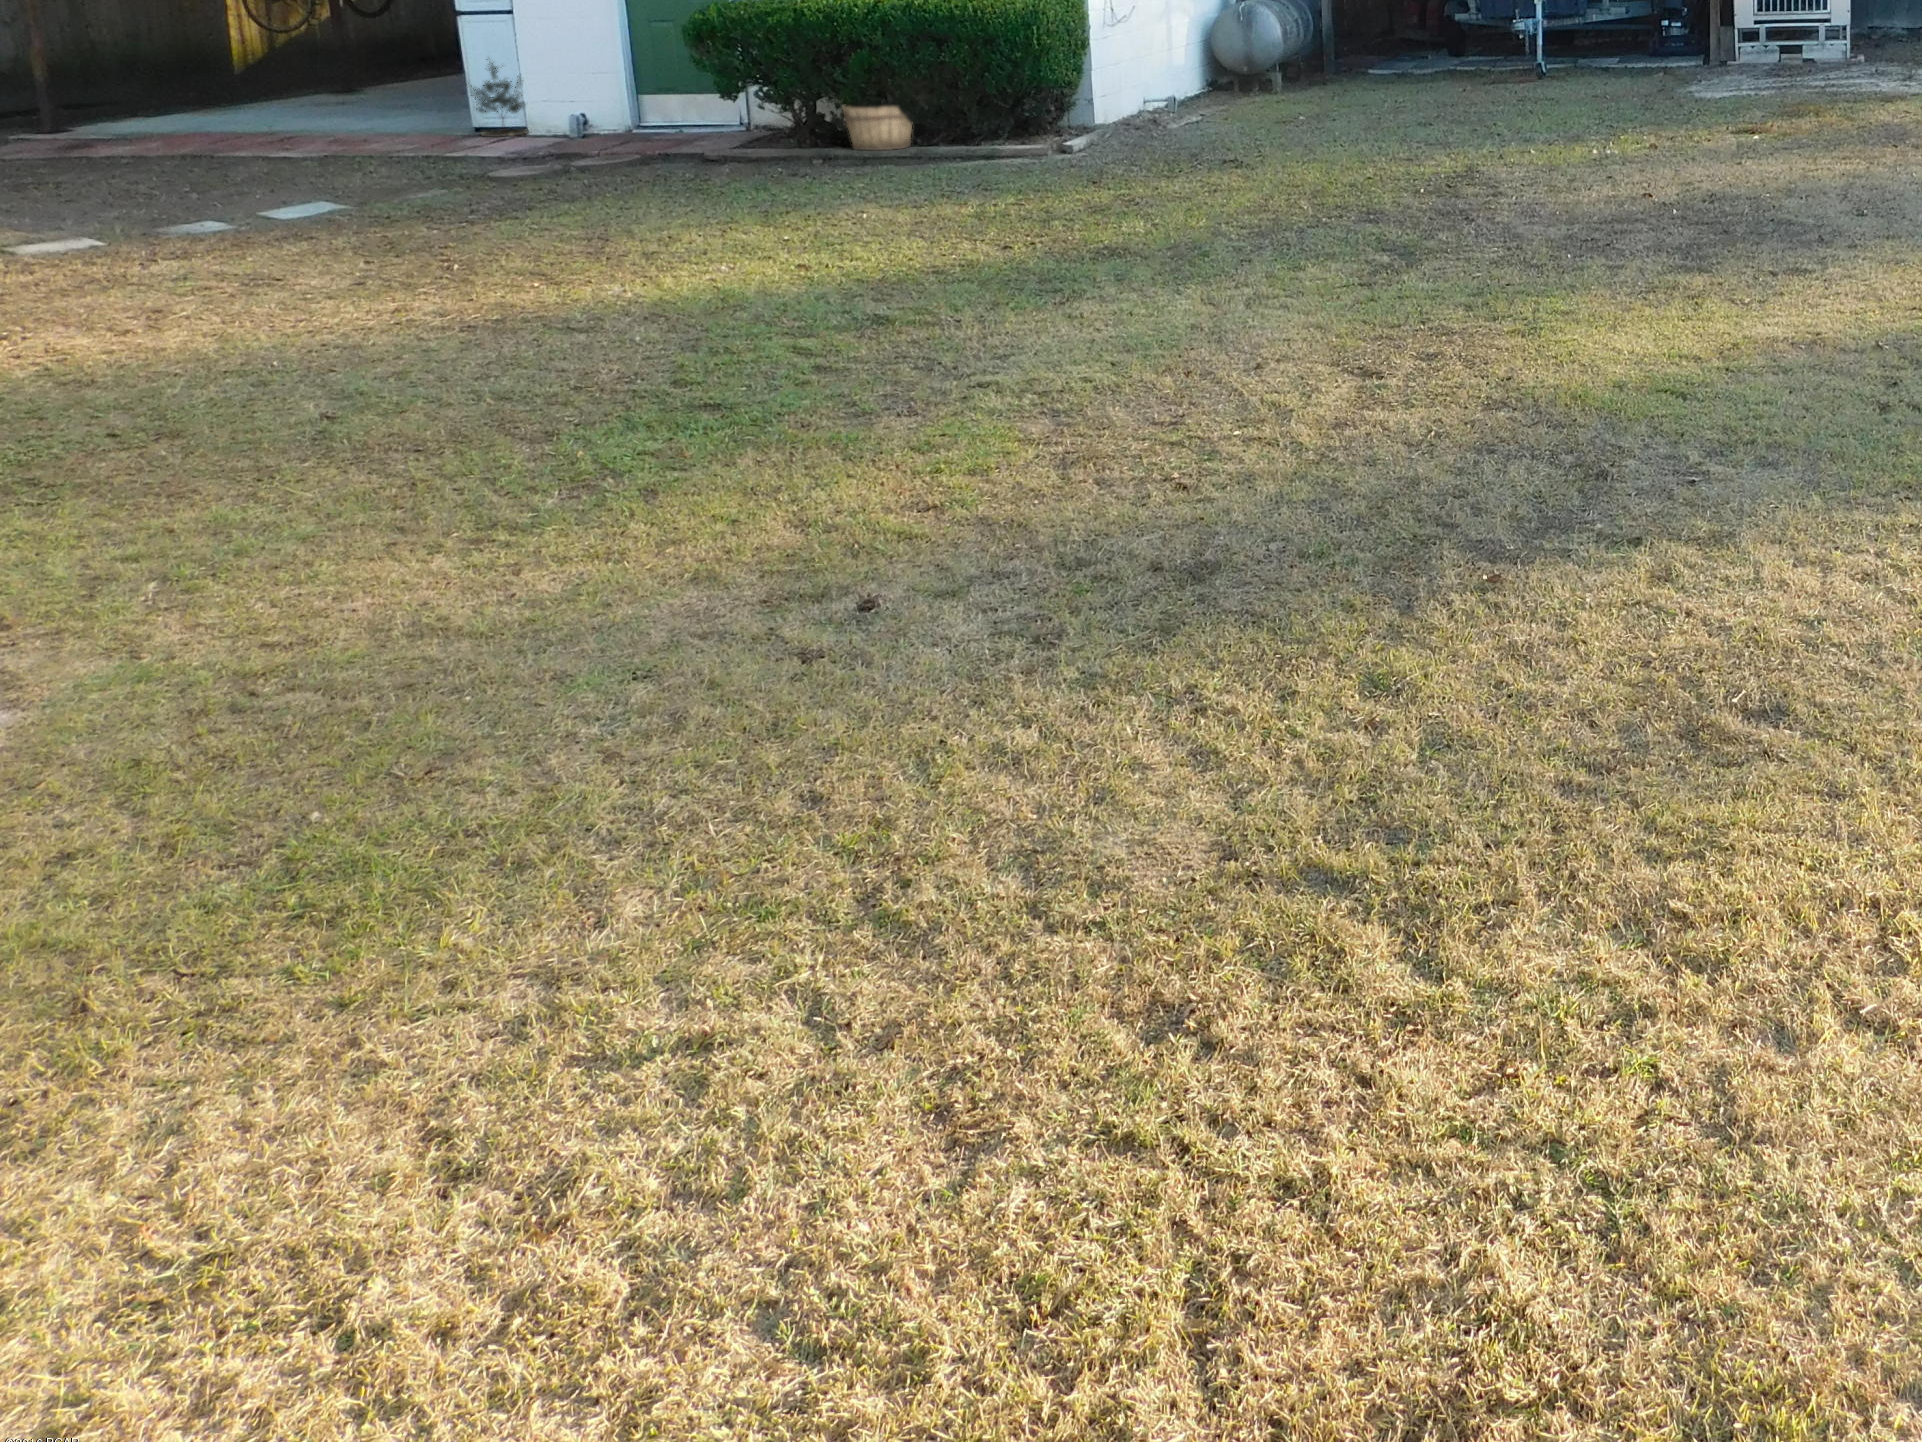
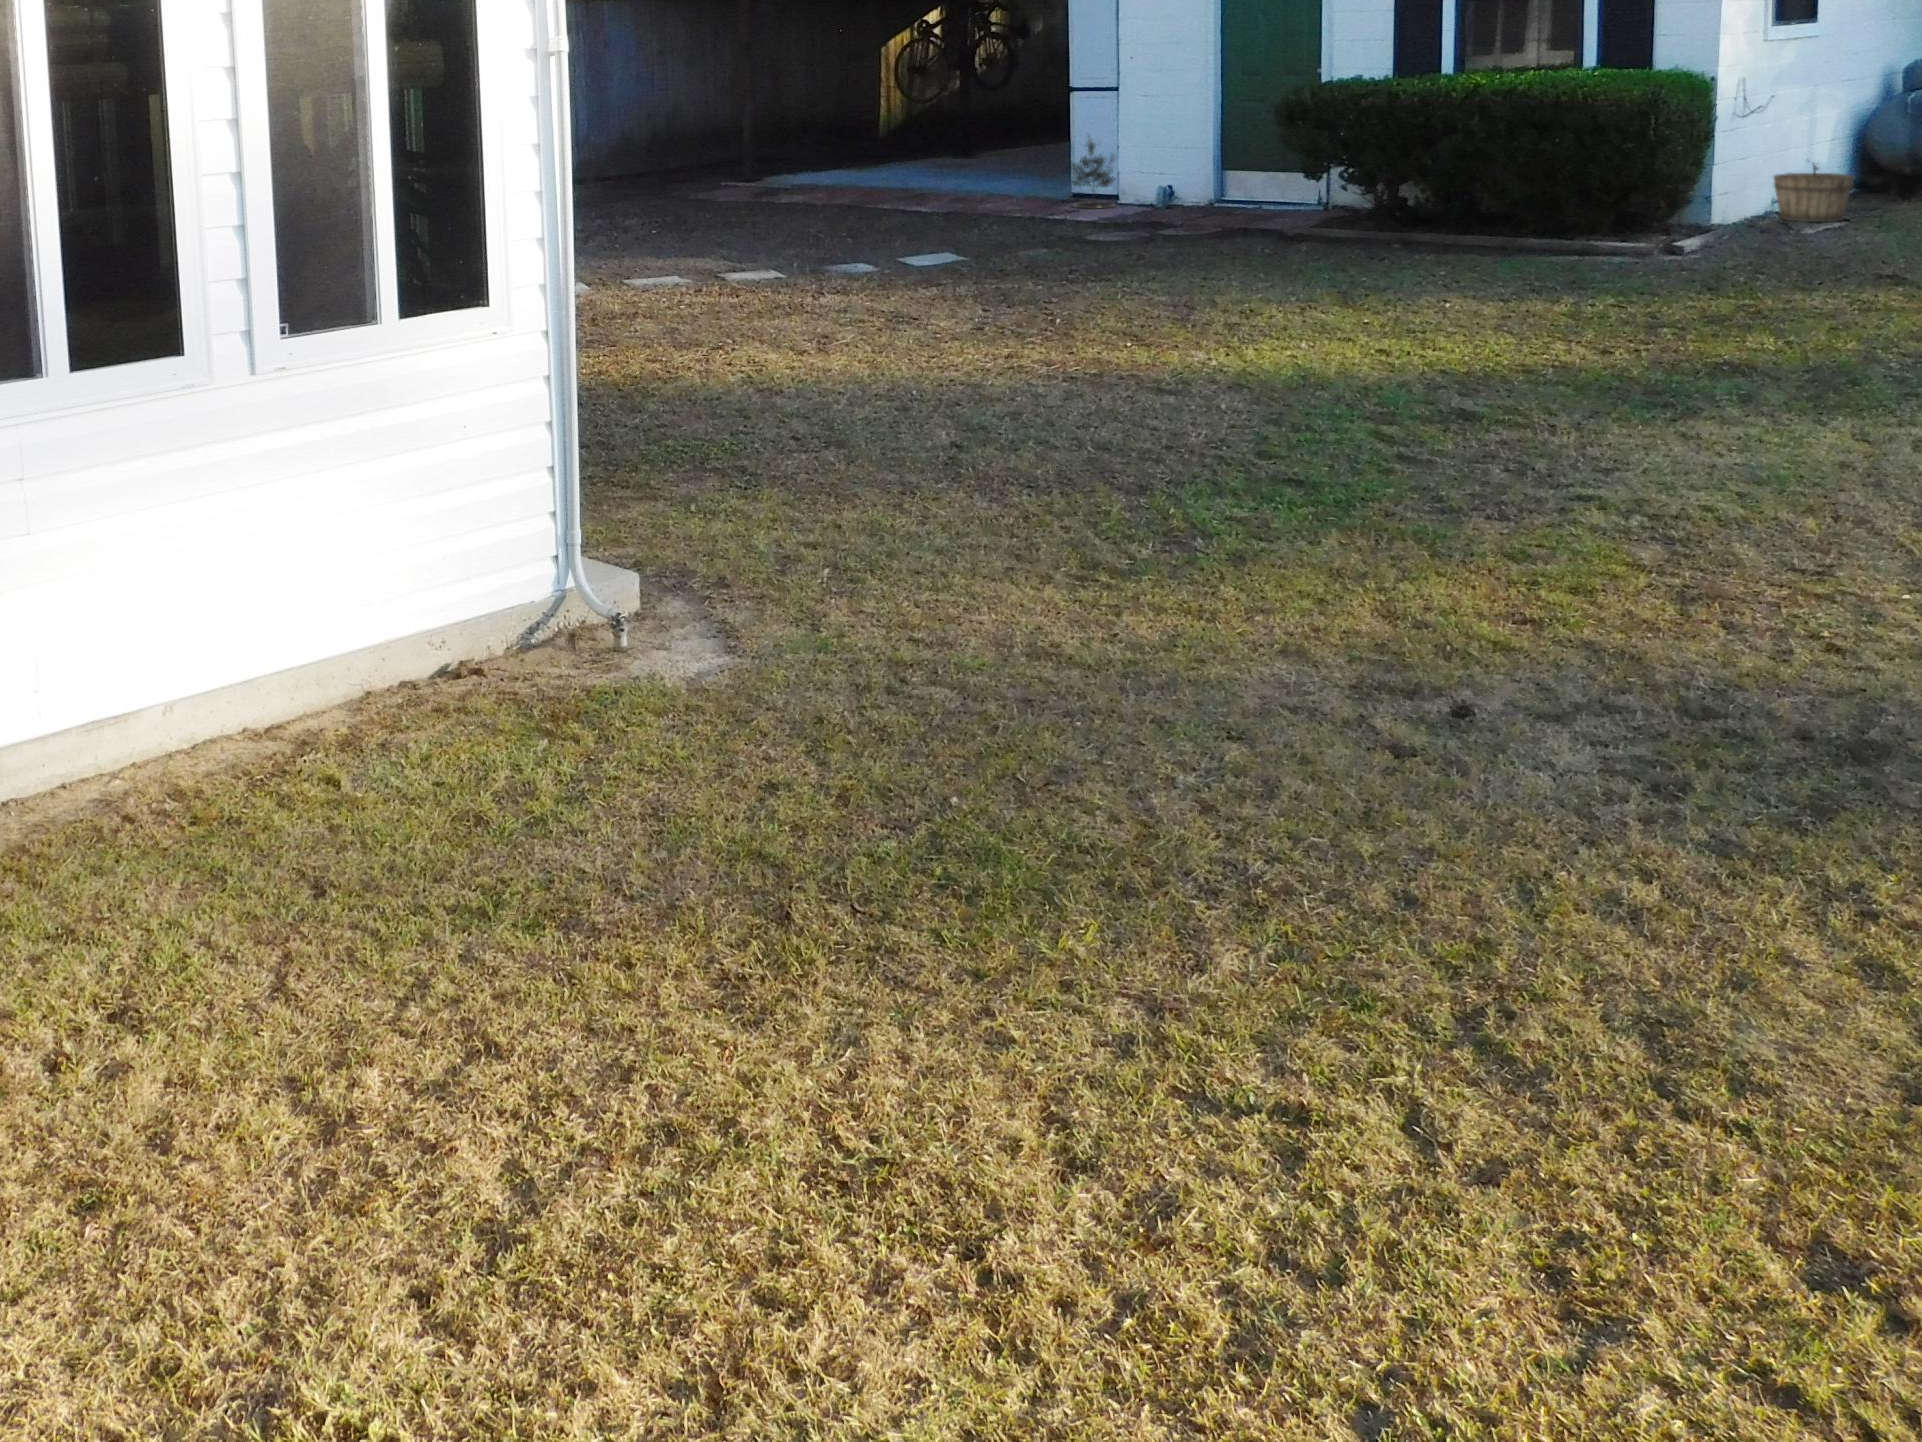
wooden bucket: present [843,107,912,150] -> present [1774,161,1854,222]

